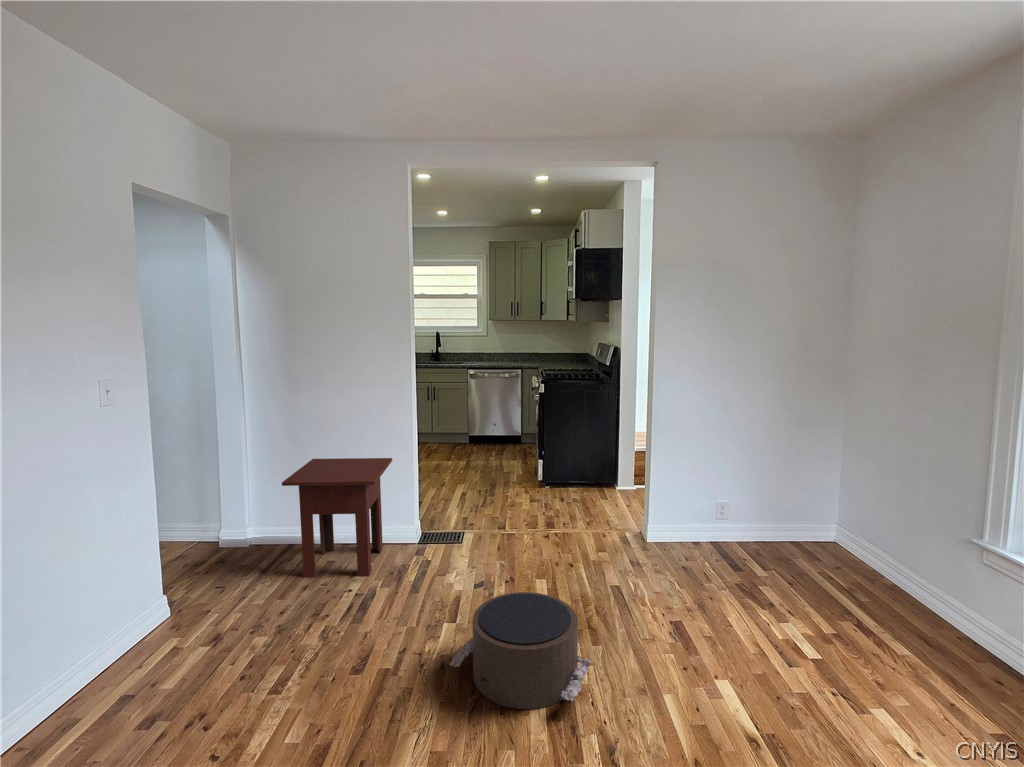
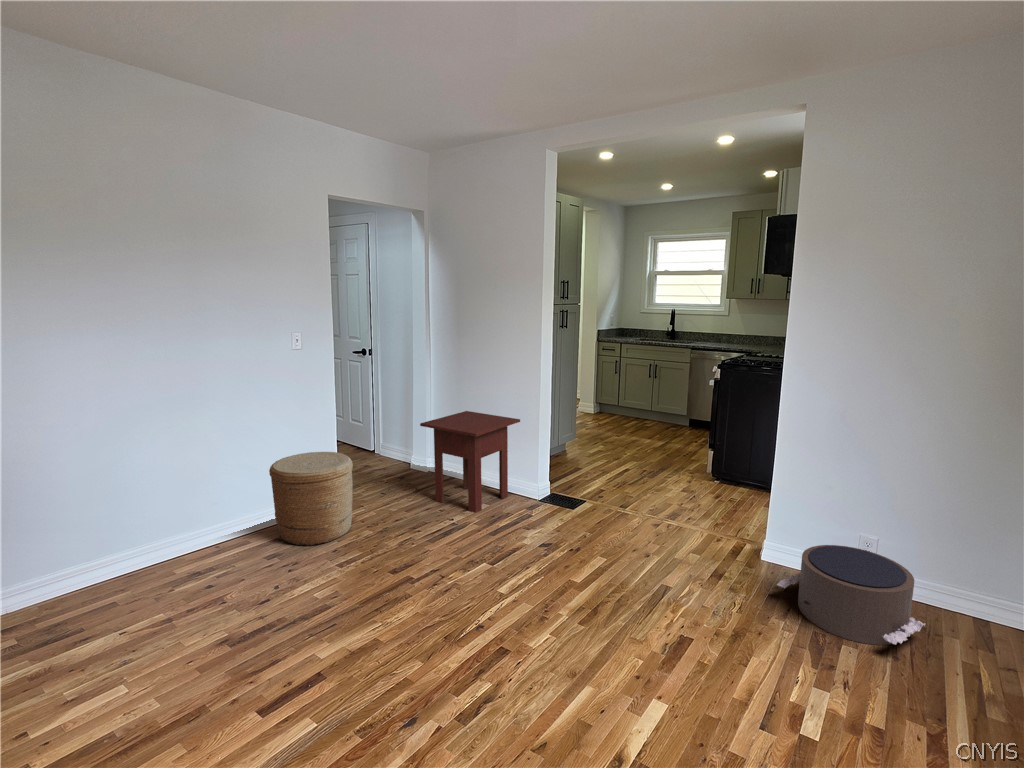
woven basket: none [97,543,234,696] -> present [269,452,353,546]
pouf: present [450,592,591,709] -> present [777,545,925,645]

